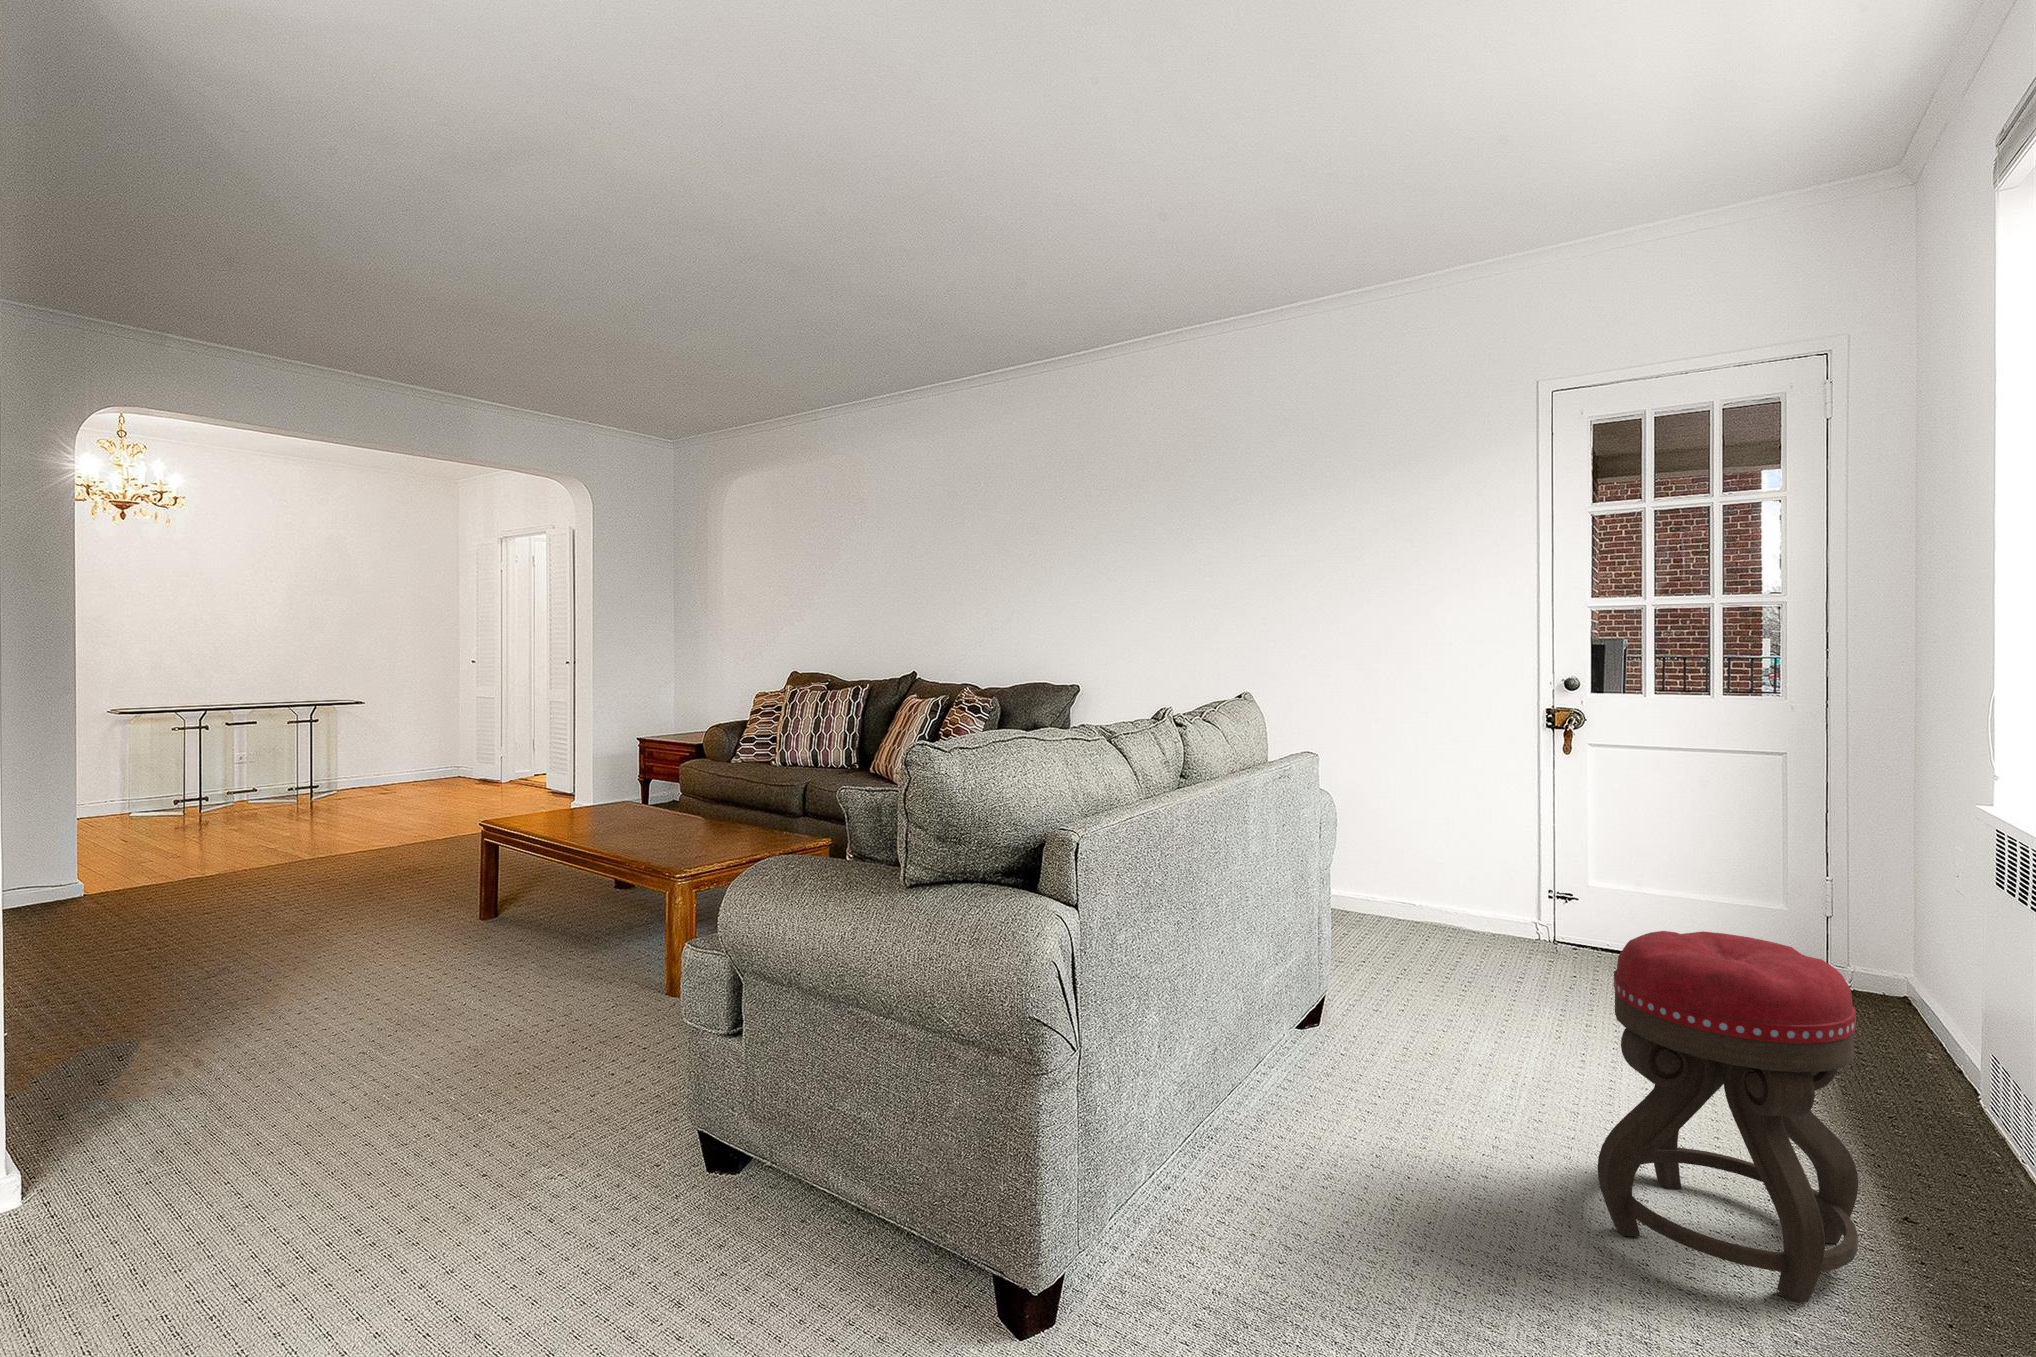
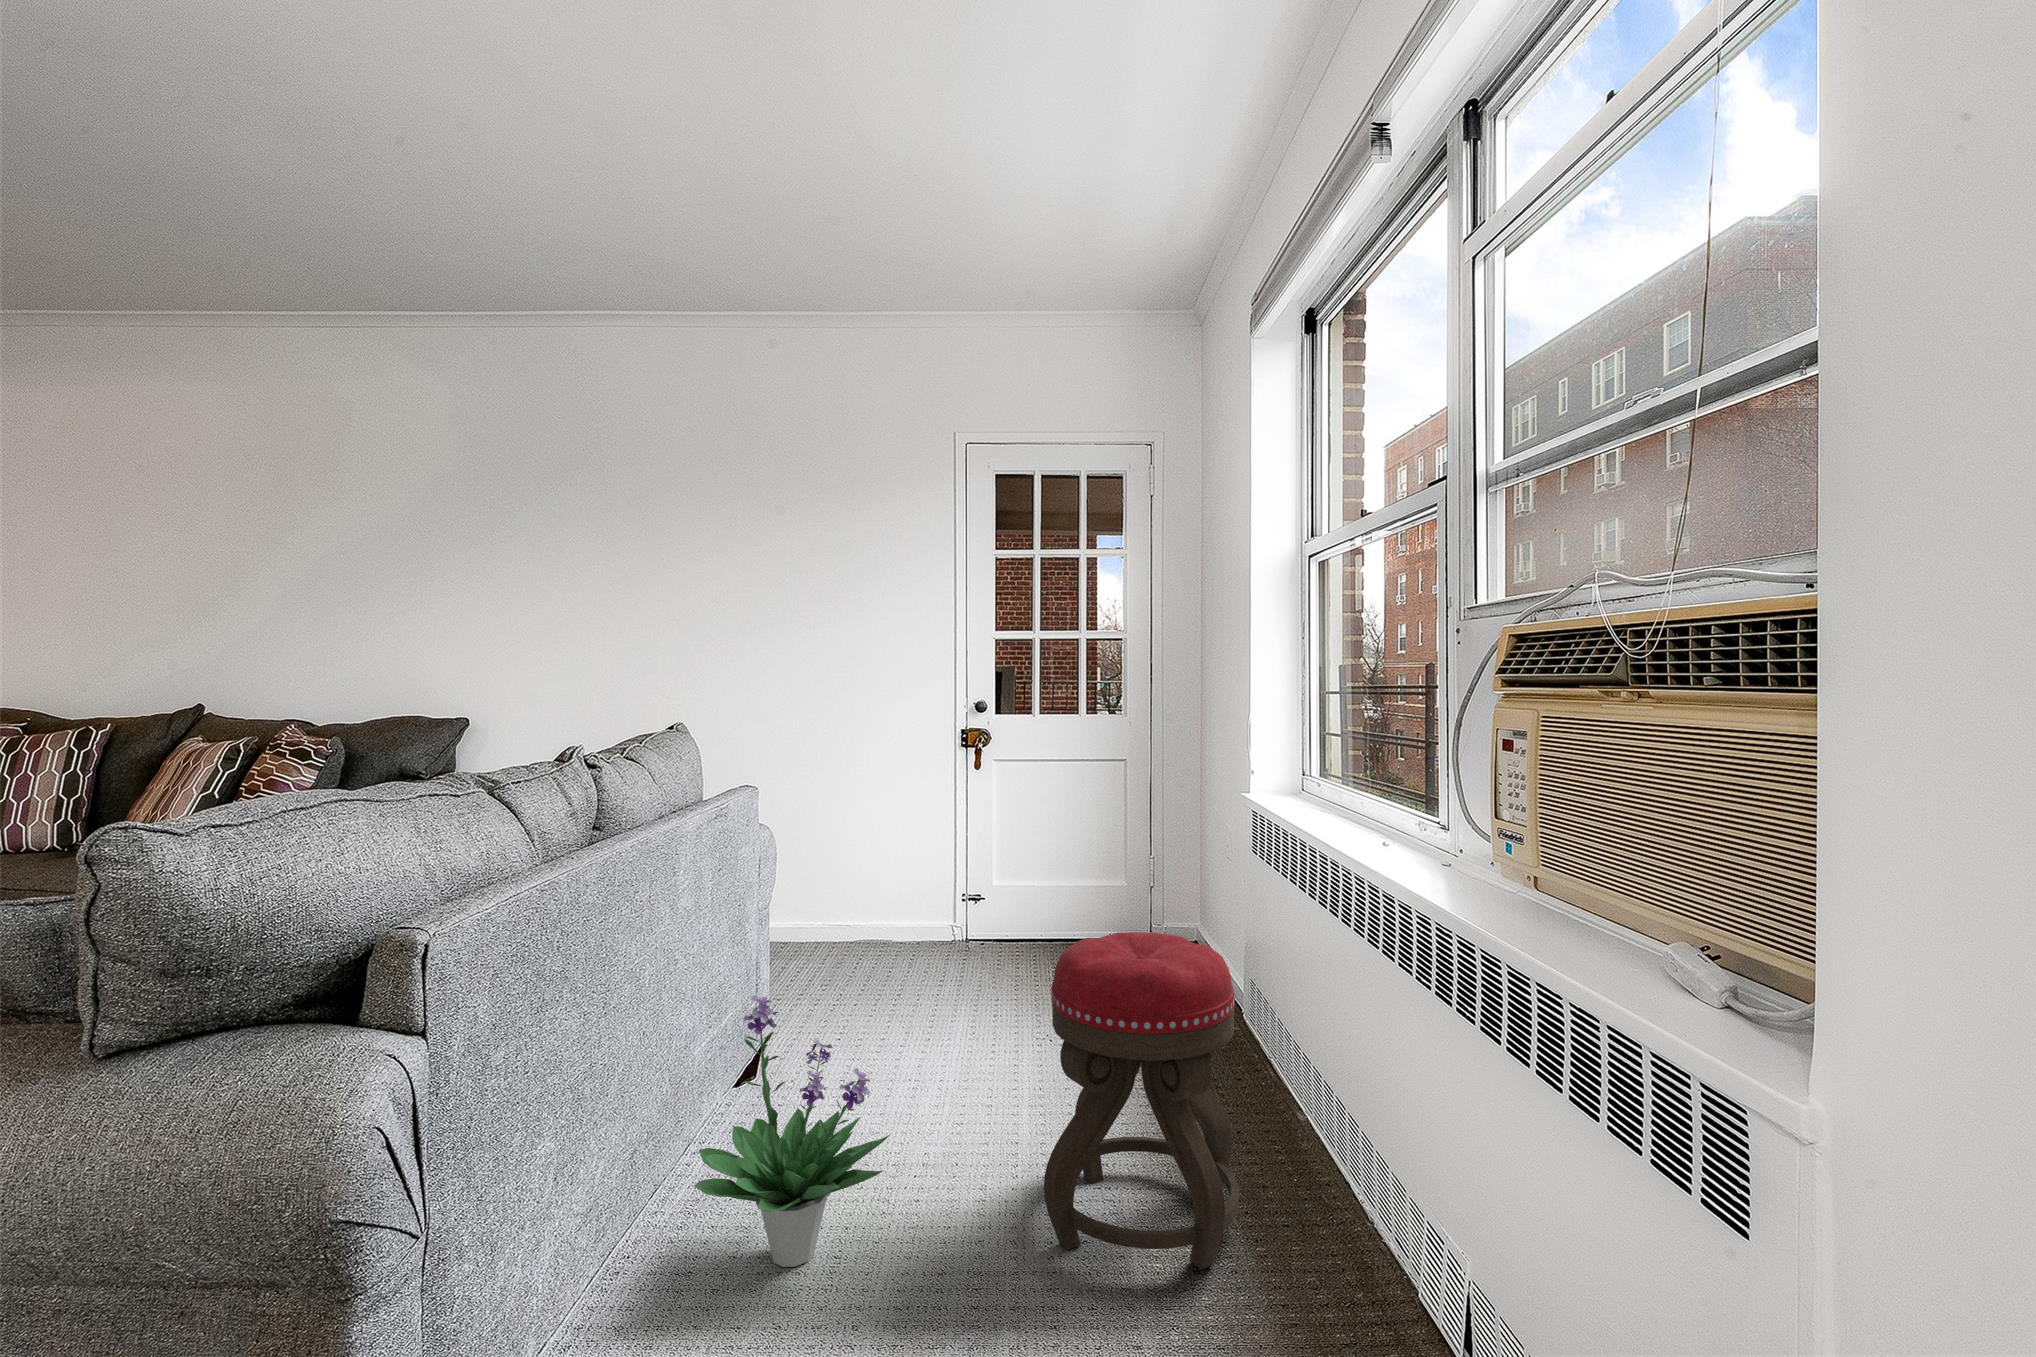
potted plant: none [1257,930,1437,1169] -> present [694,995,890,1267]

